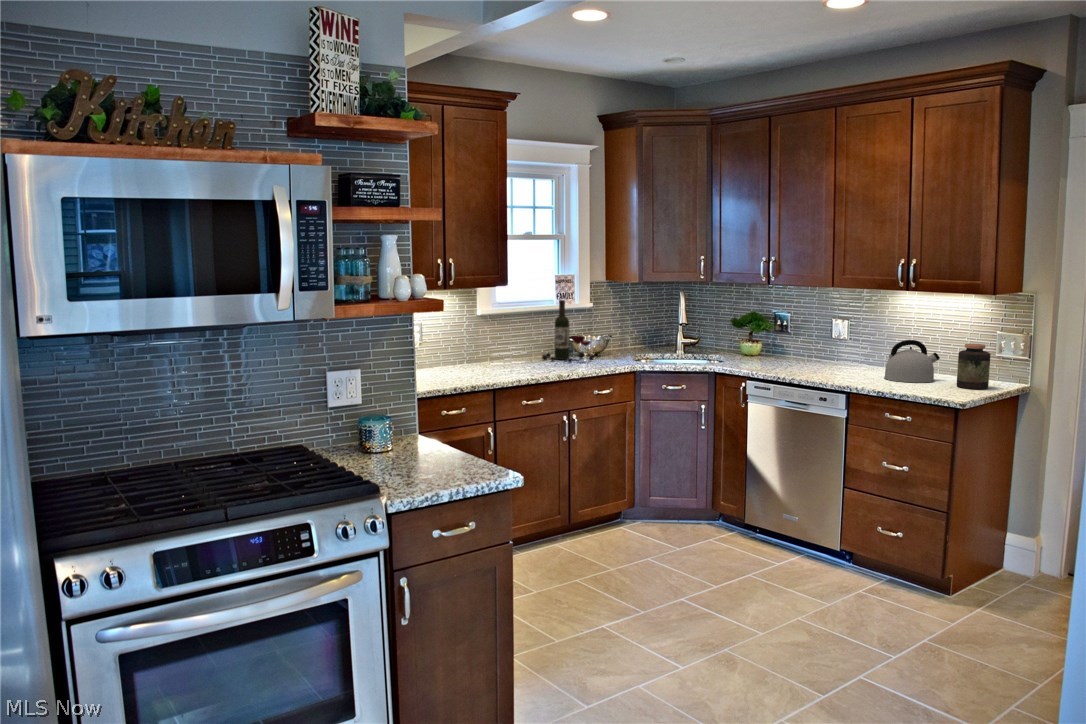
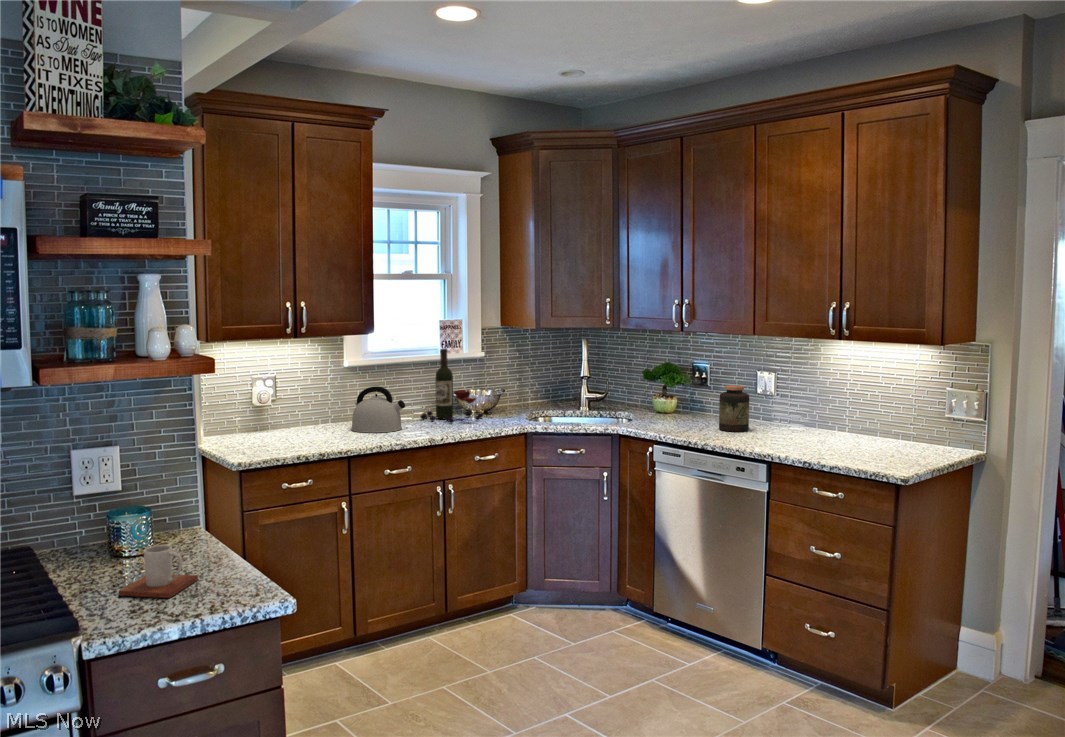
kettle: present [884,340,940,383] -> present [351,386,405,433]
jar: present [957,344,990,389] -> present [719,385,749,432]
mug: none [392,438,442,475] -> present [119,545,198,598]

